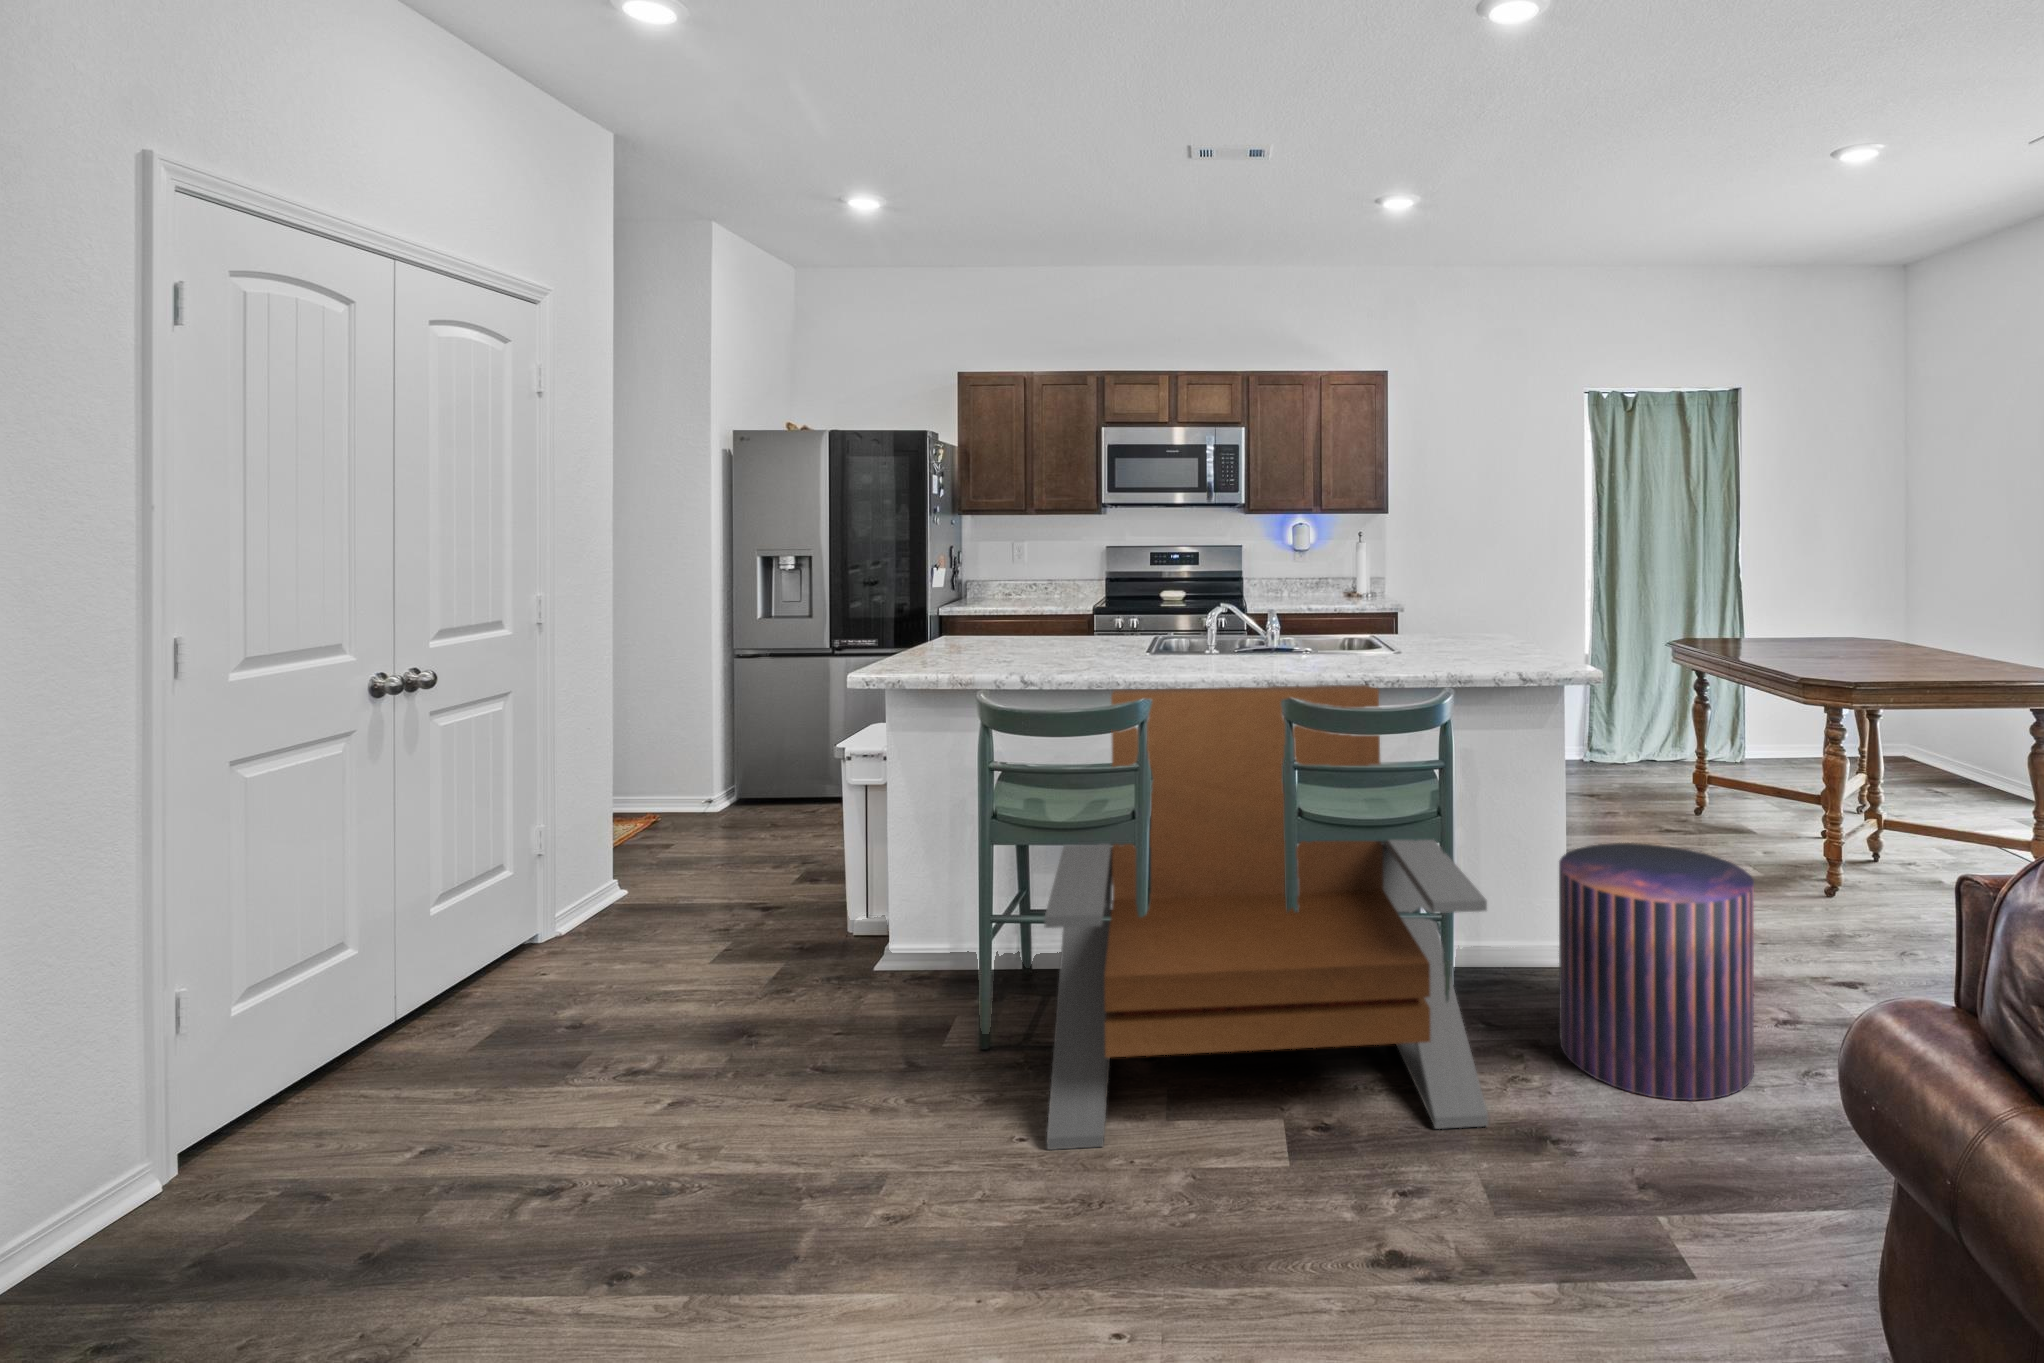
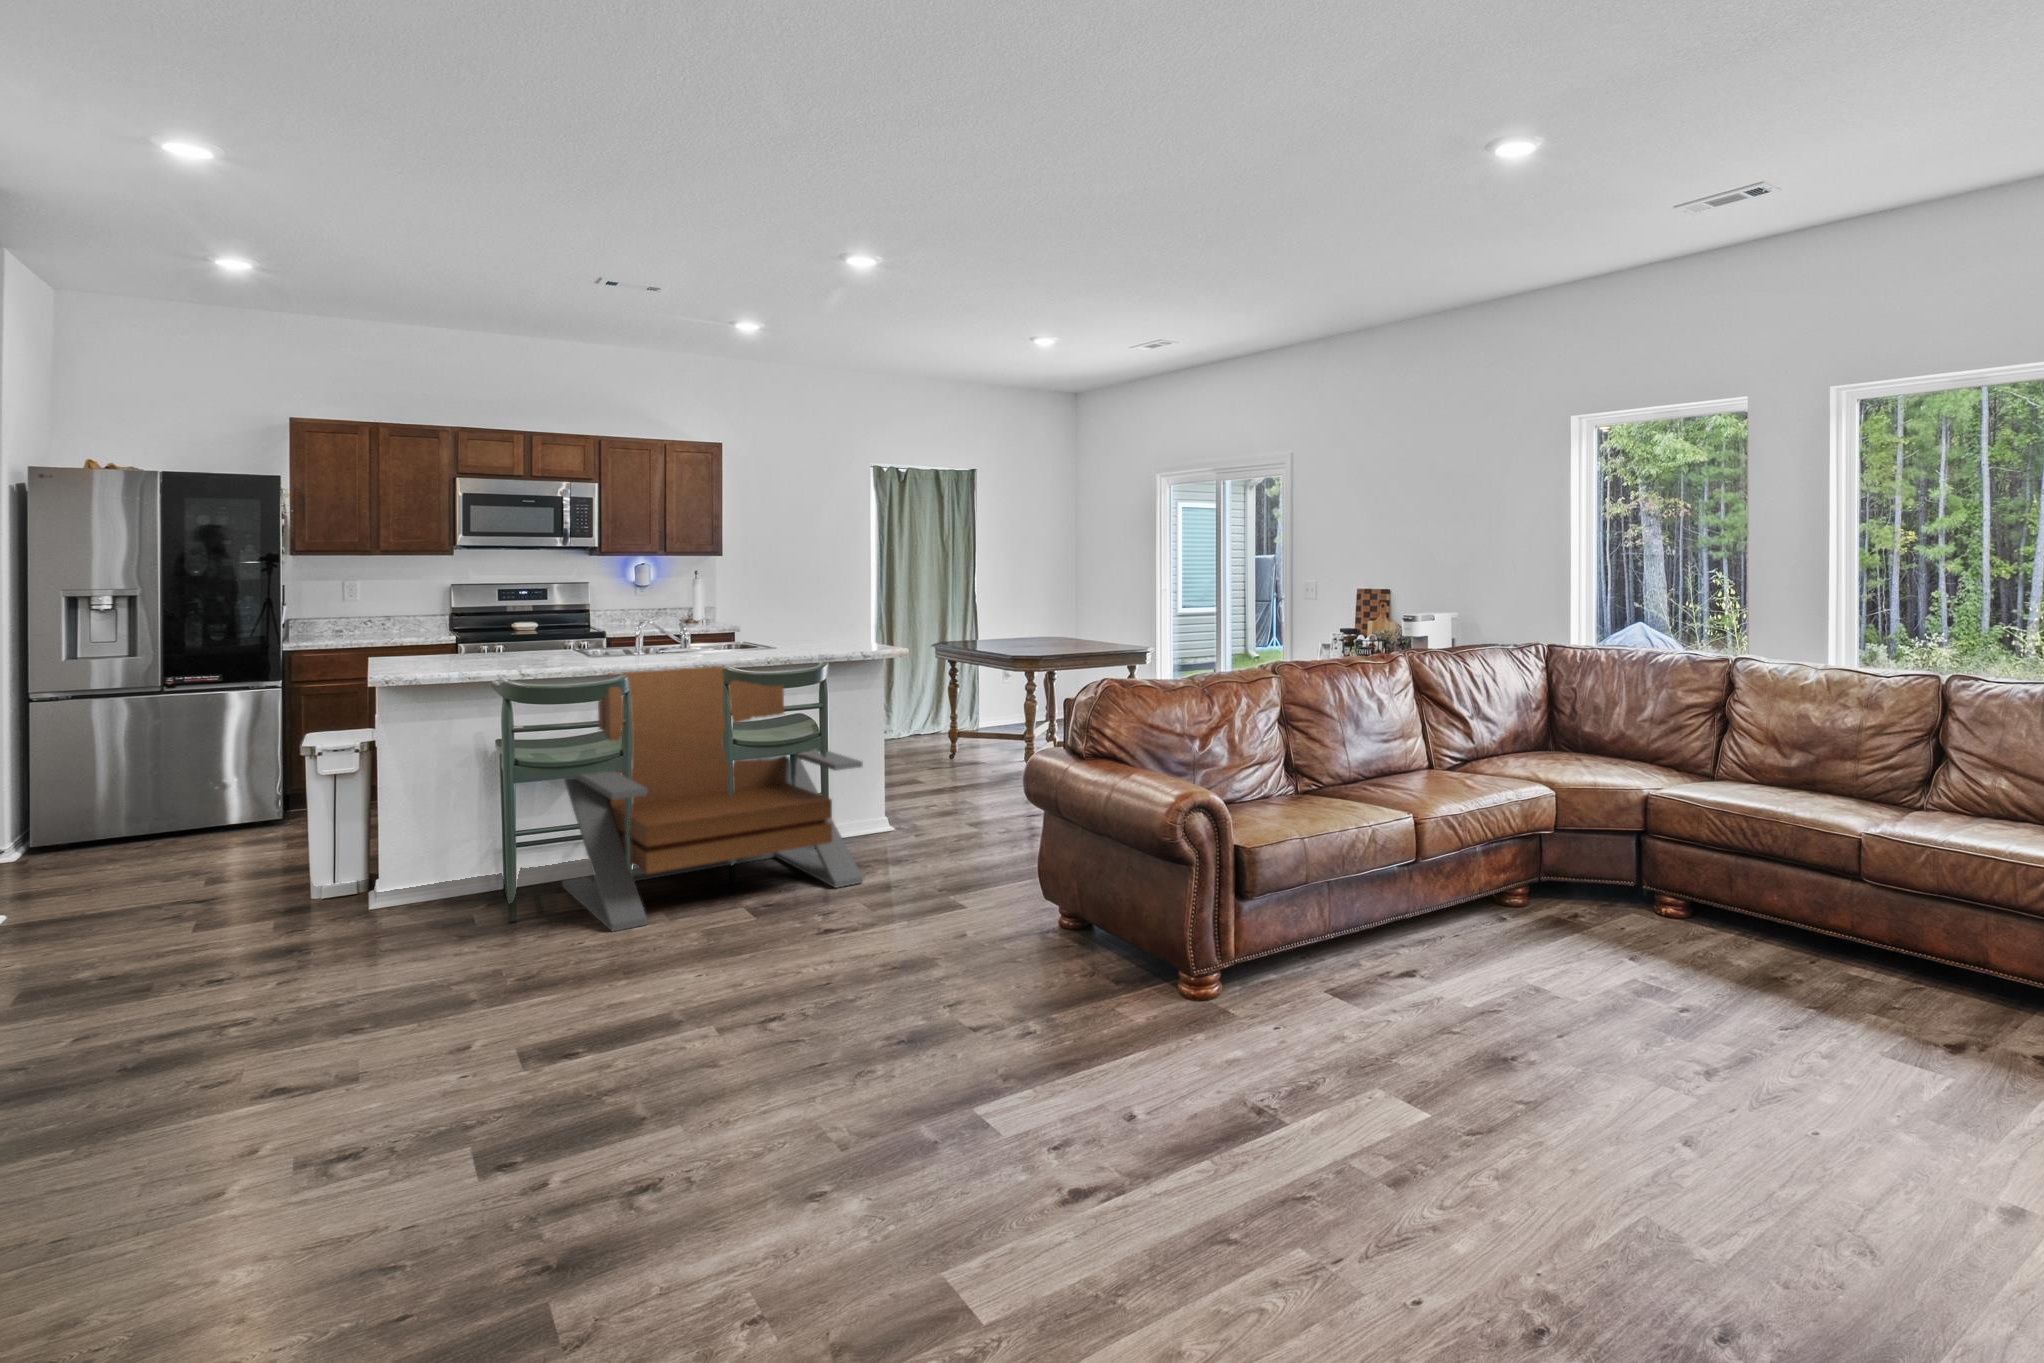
pouf: present [1559,843,1754,1100] -> none [890,742,991,862]

